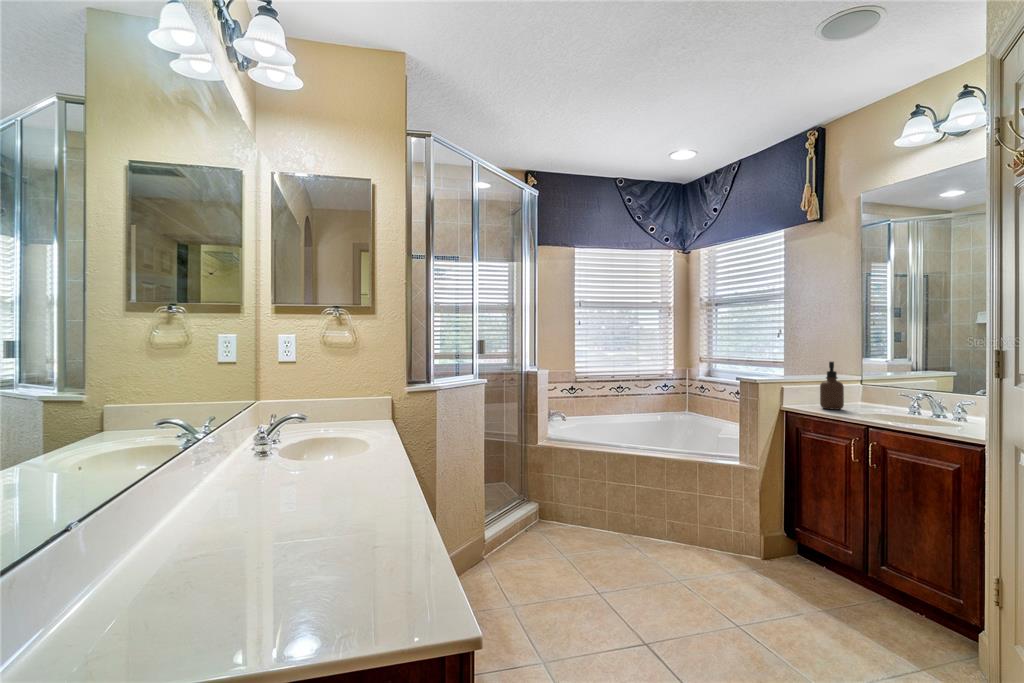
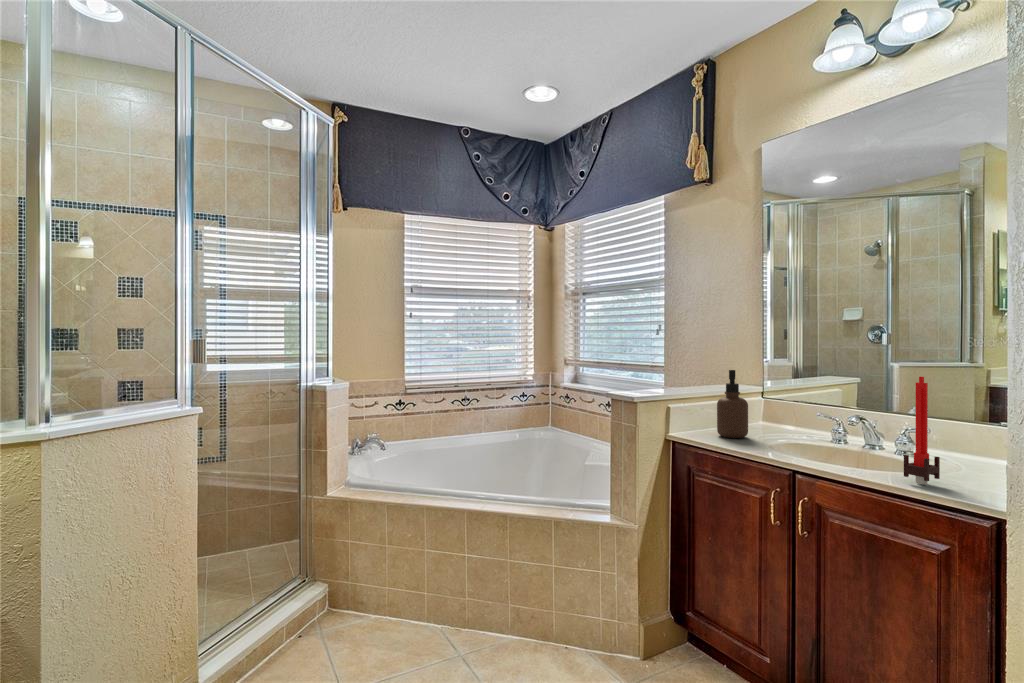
candle: none [939,363,963,431] -> present [904,377,940,485]

